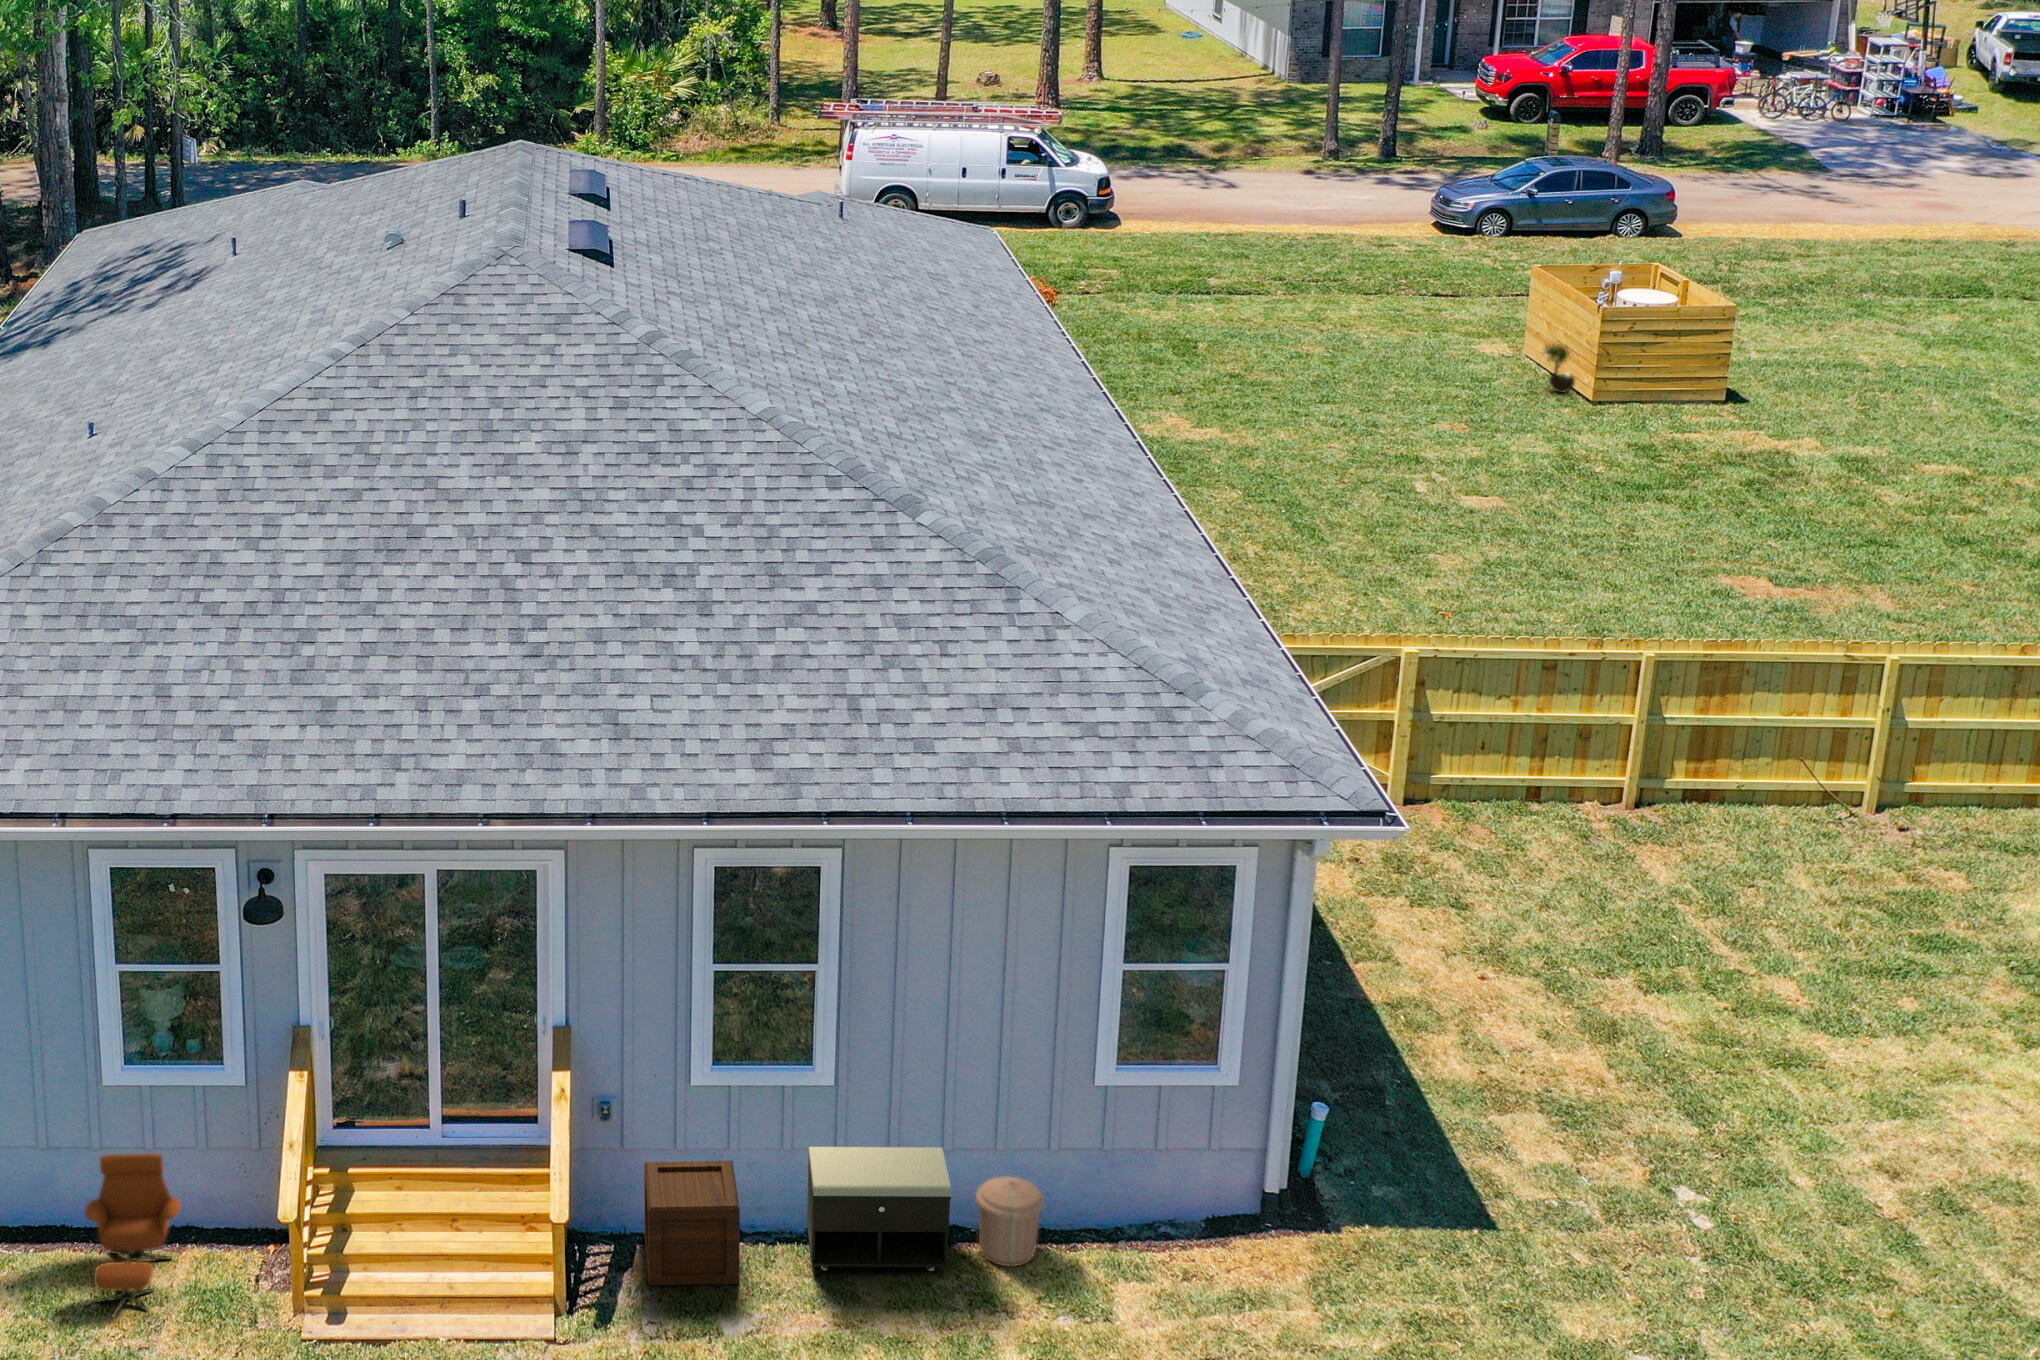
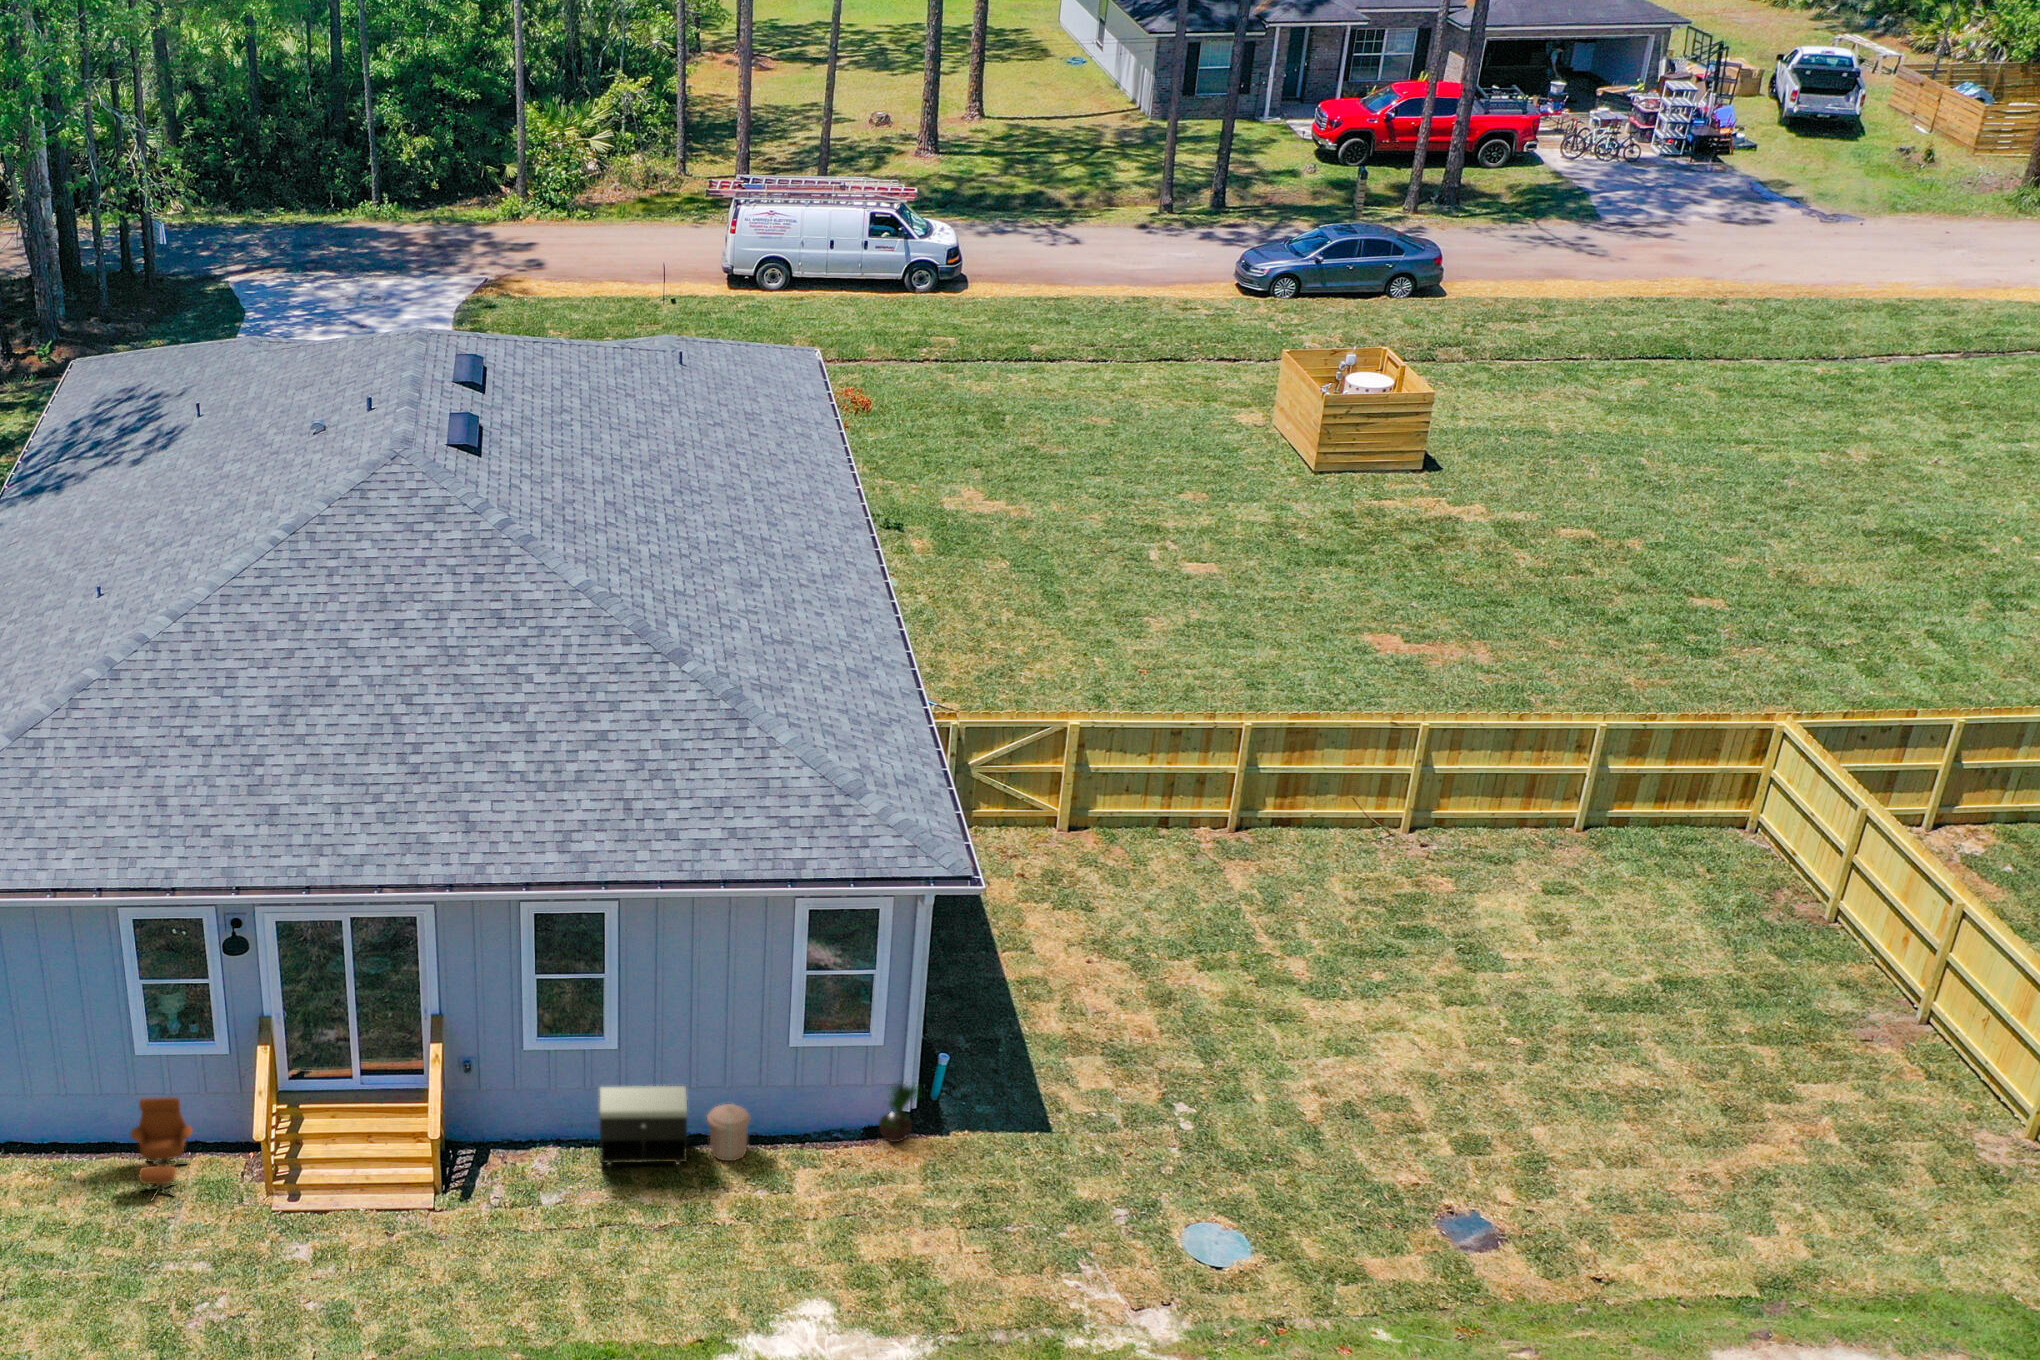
potted tree: present [1545,344,1575,393] -> present [879,1081,919,1142]
wooden crate: present [644,1161,740,1286] -> none [494,1096,554,1176]

